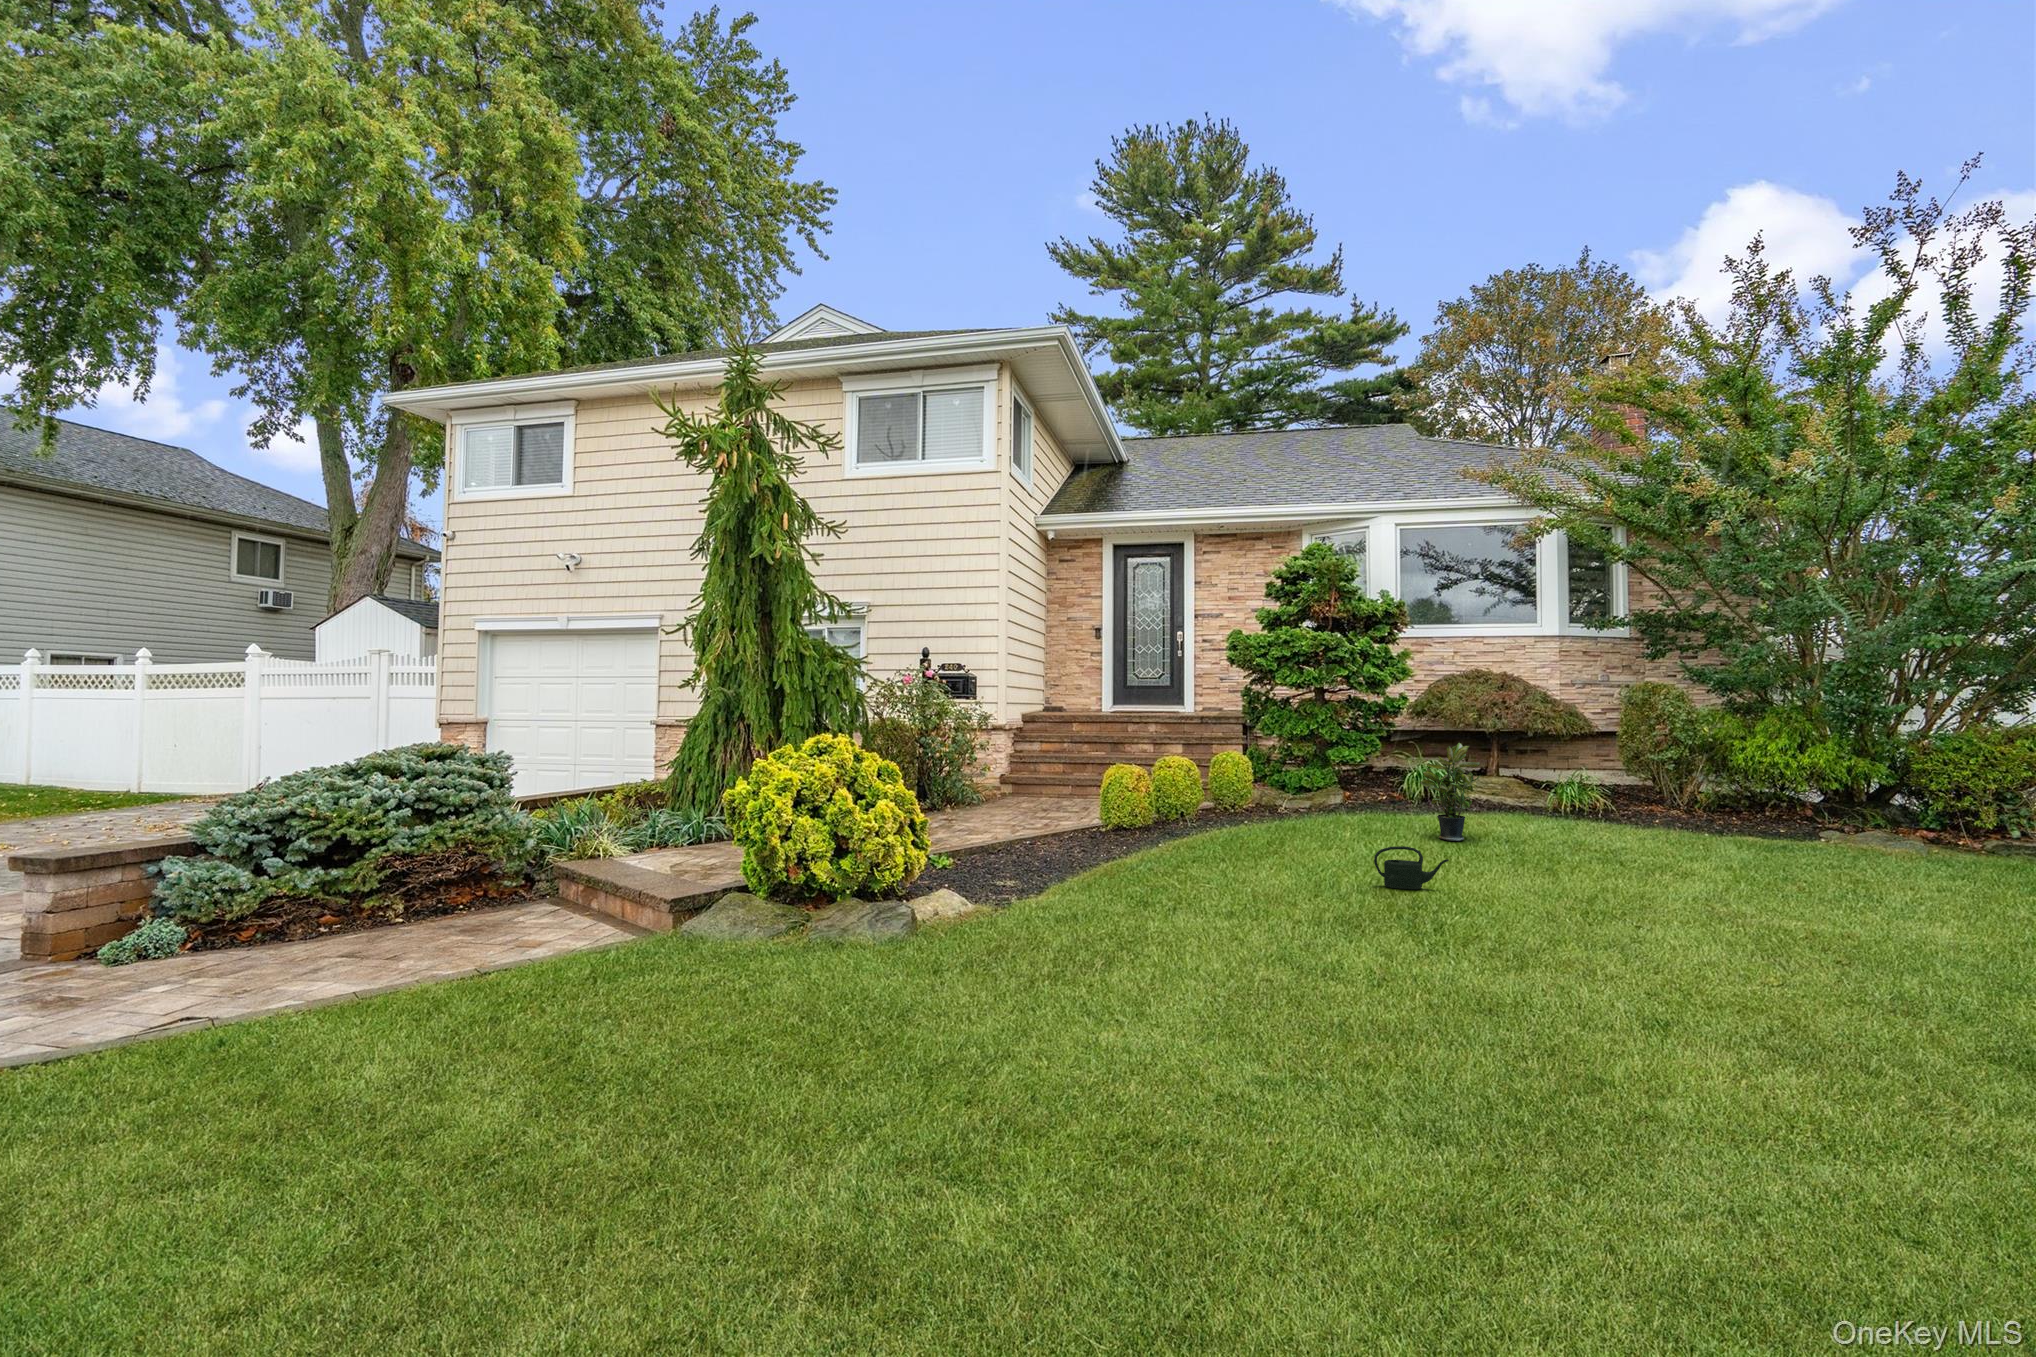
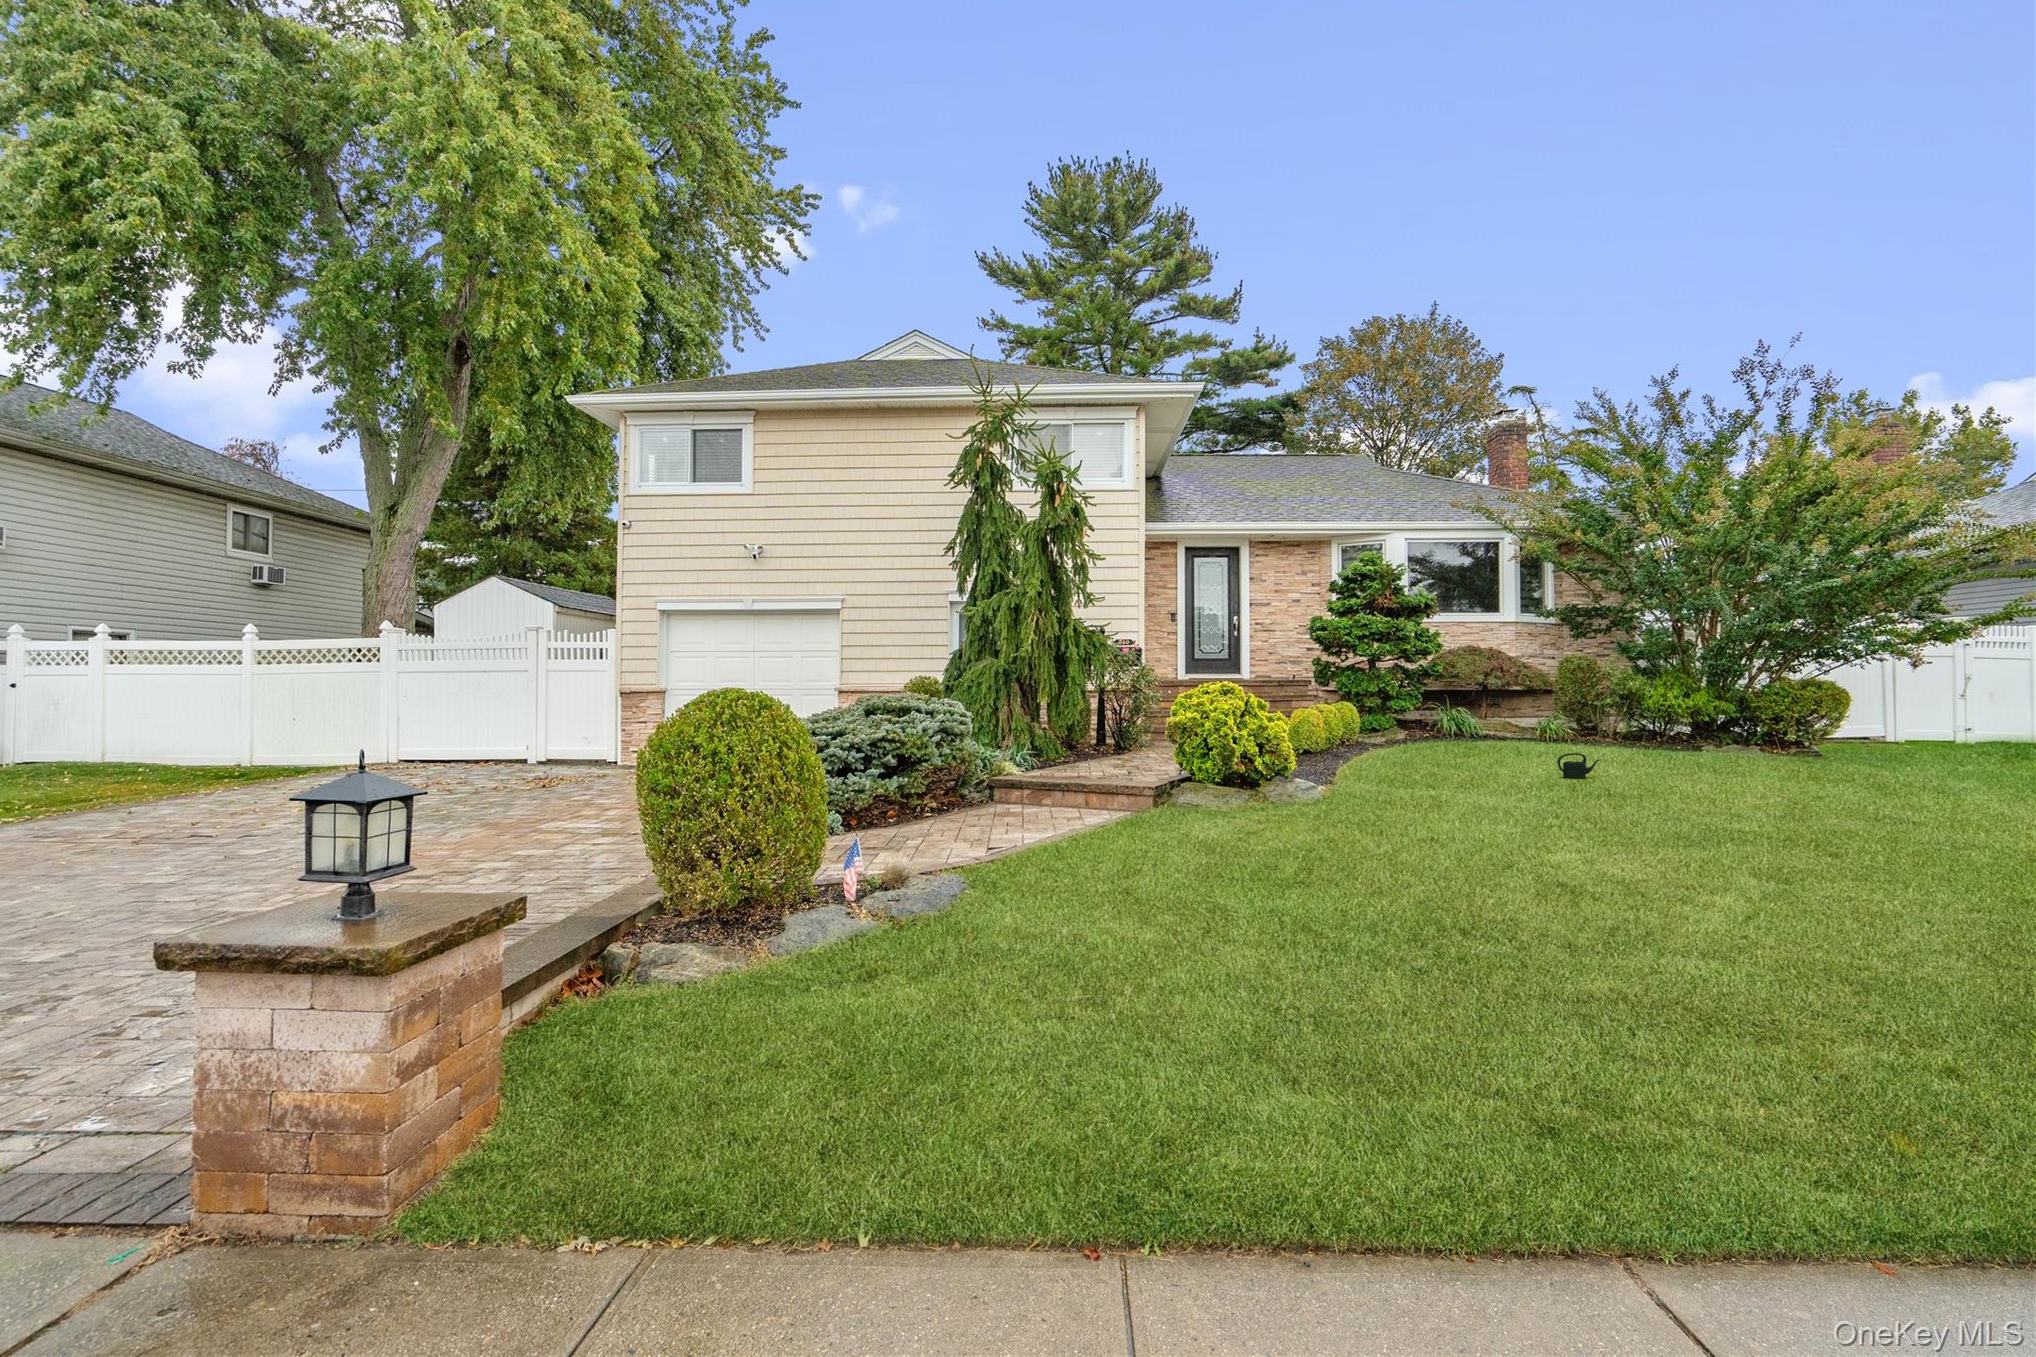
potted plant: present [1420,743,1480,841] -> none [1530,694,1569,755]

